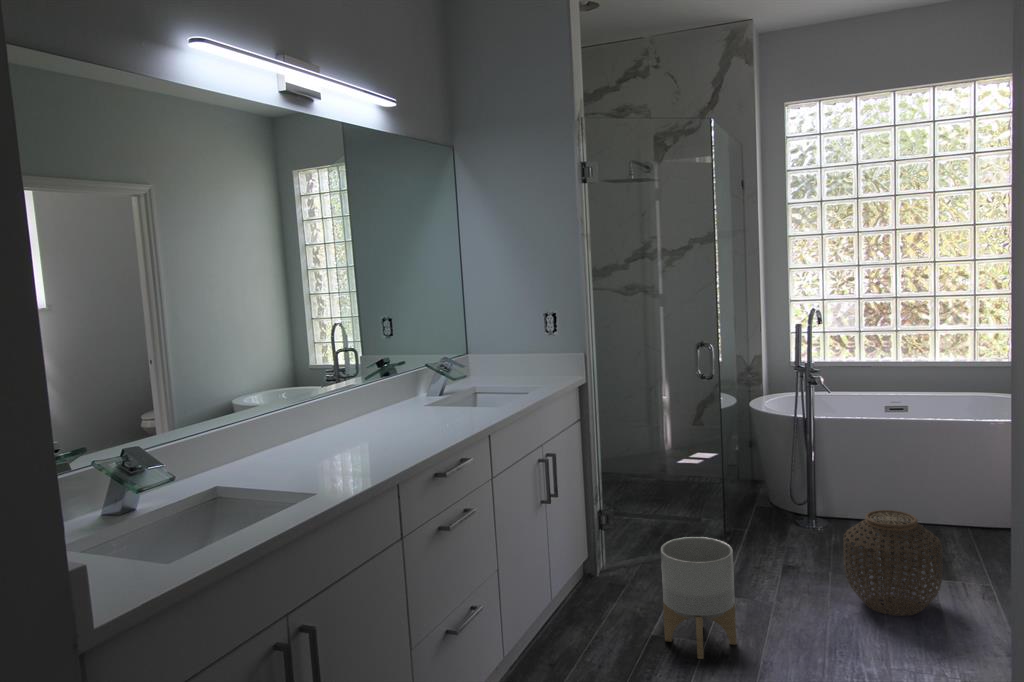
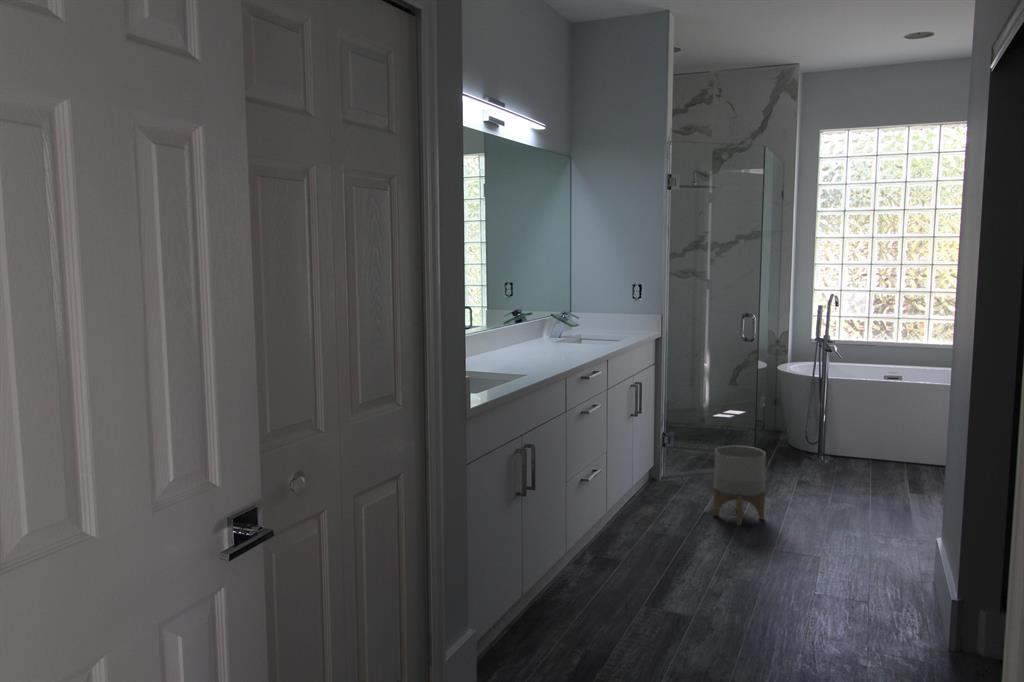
woven basket: present [843,510,943,616] -> none [844,438,914,511]

